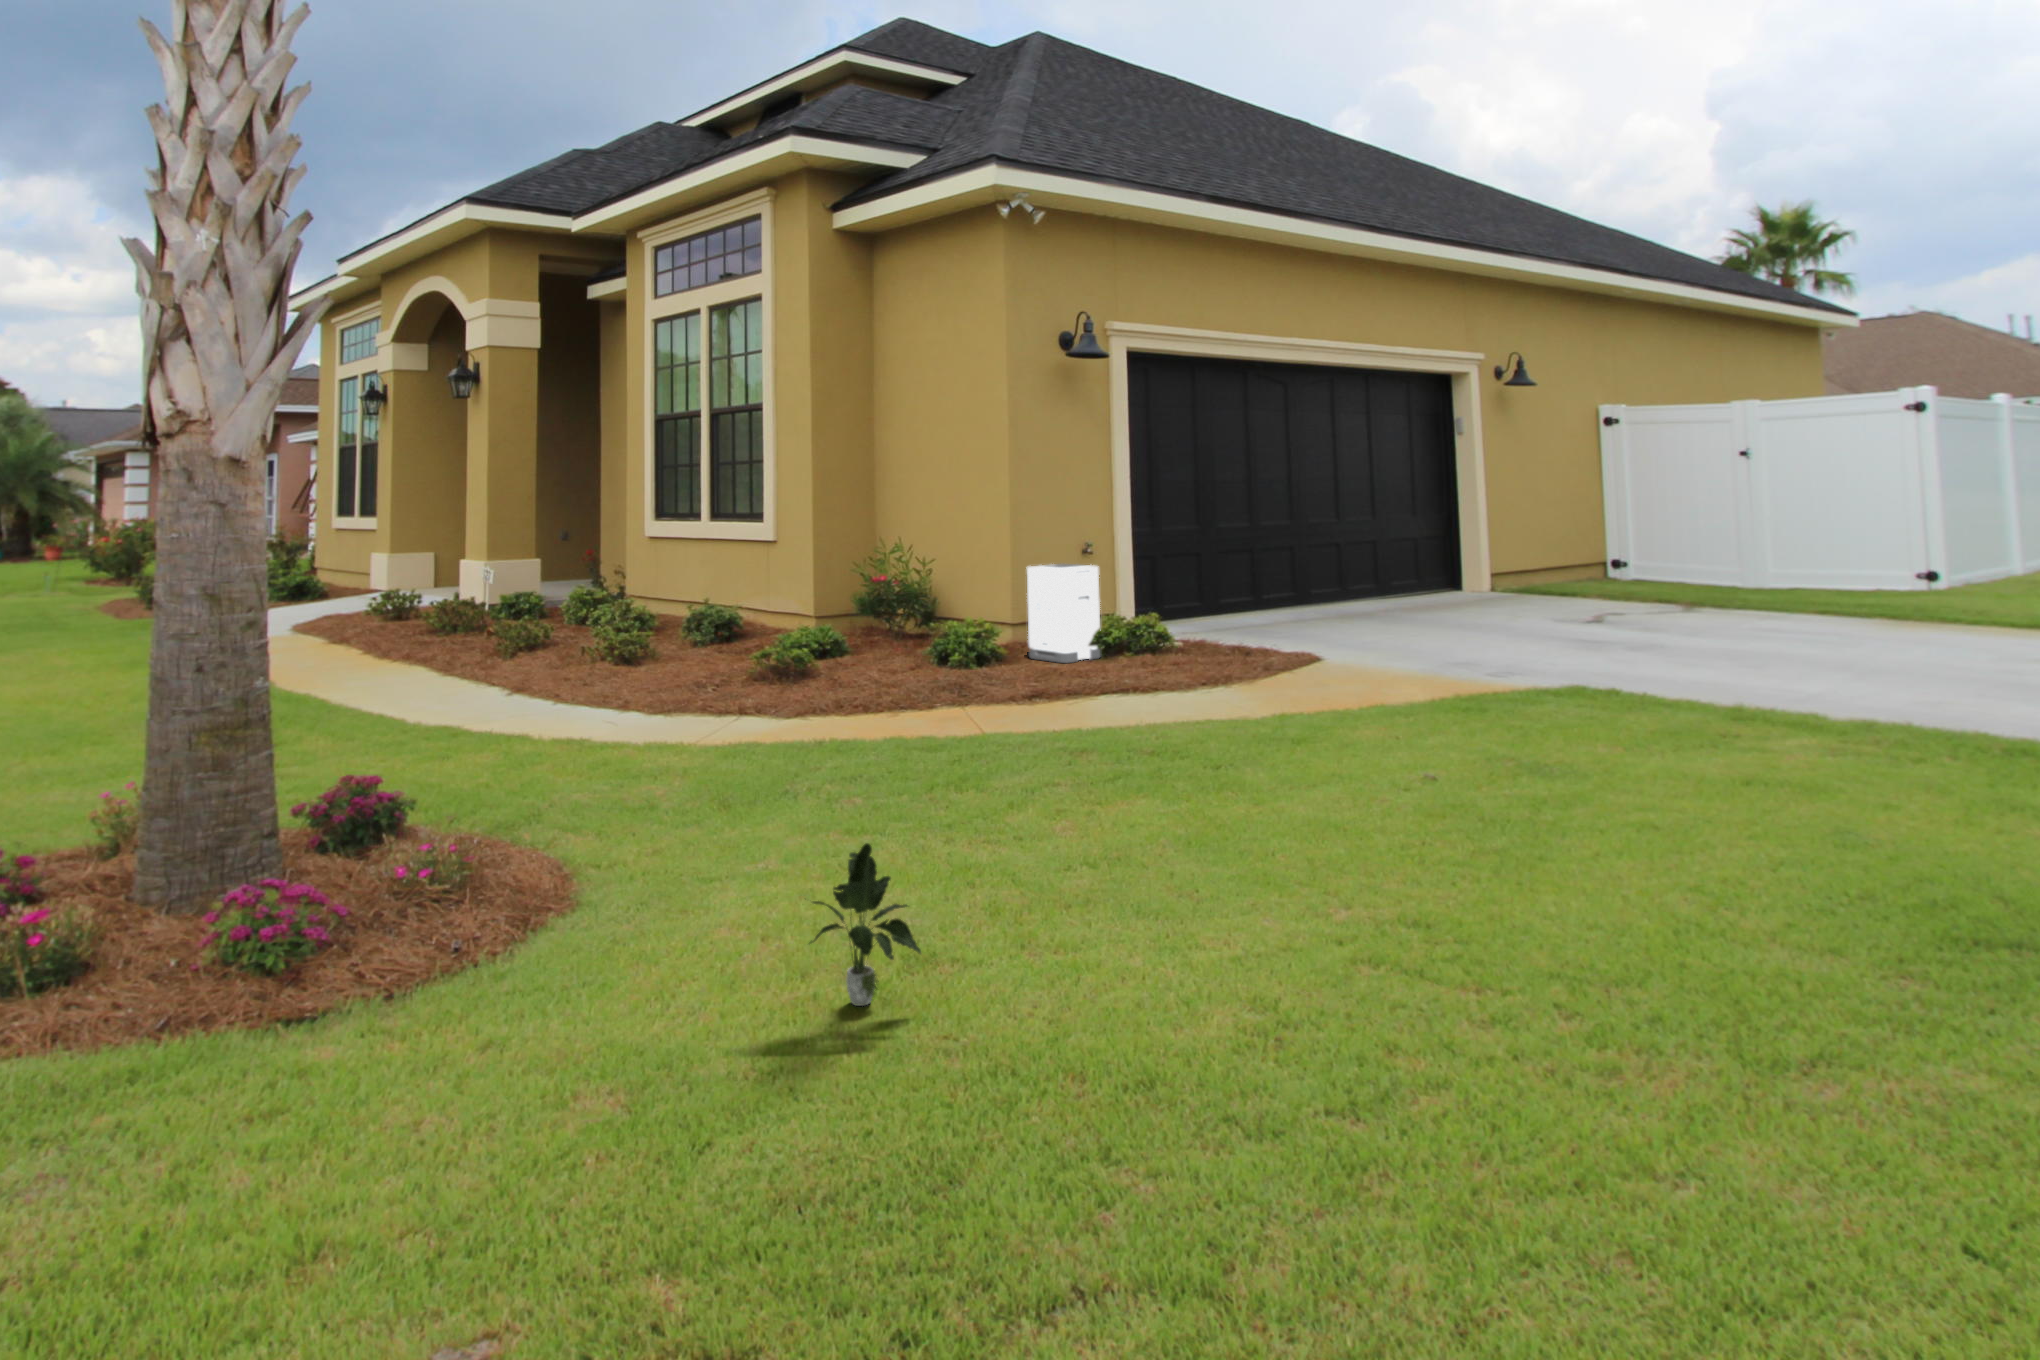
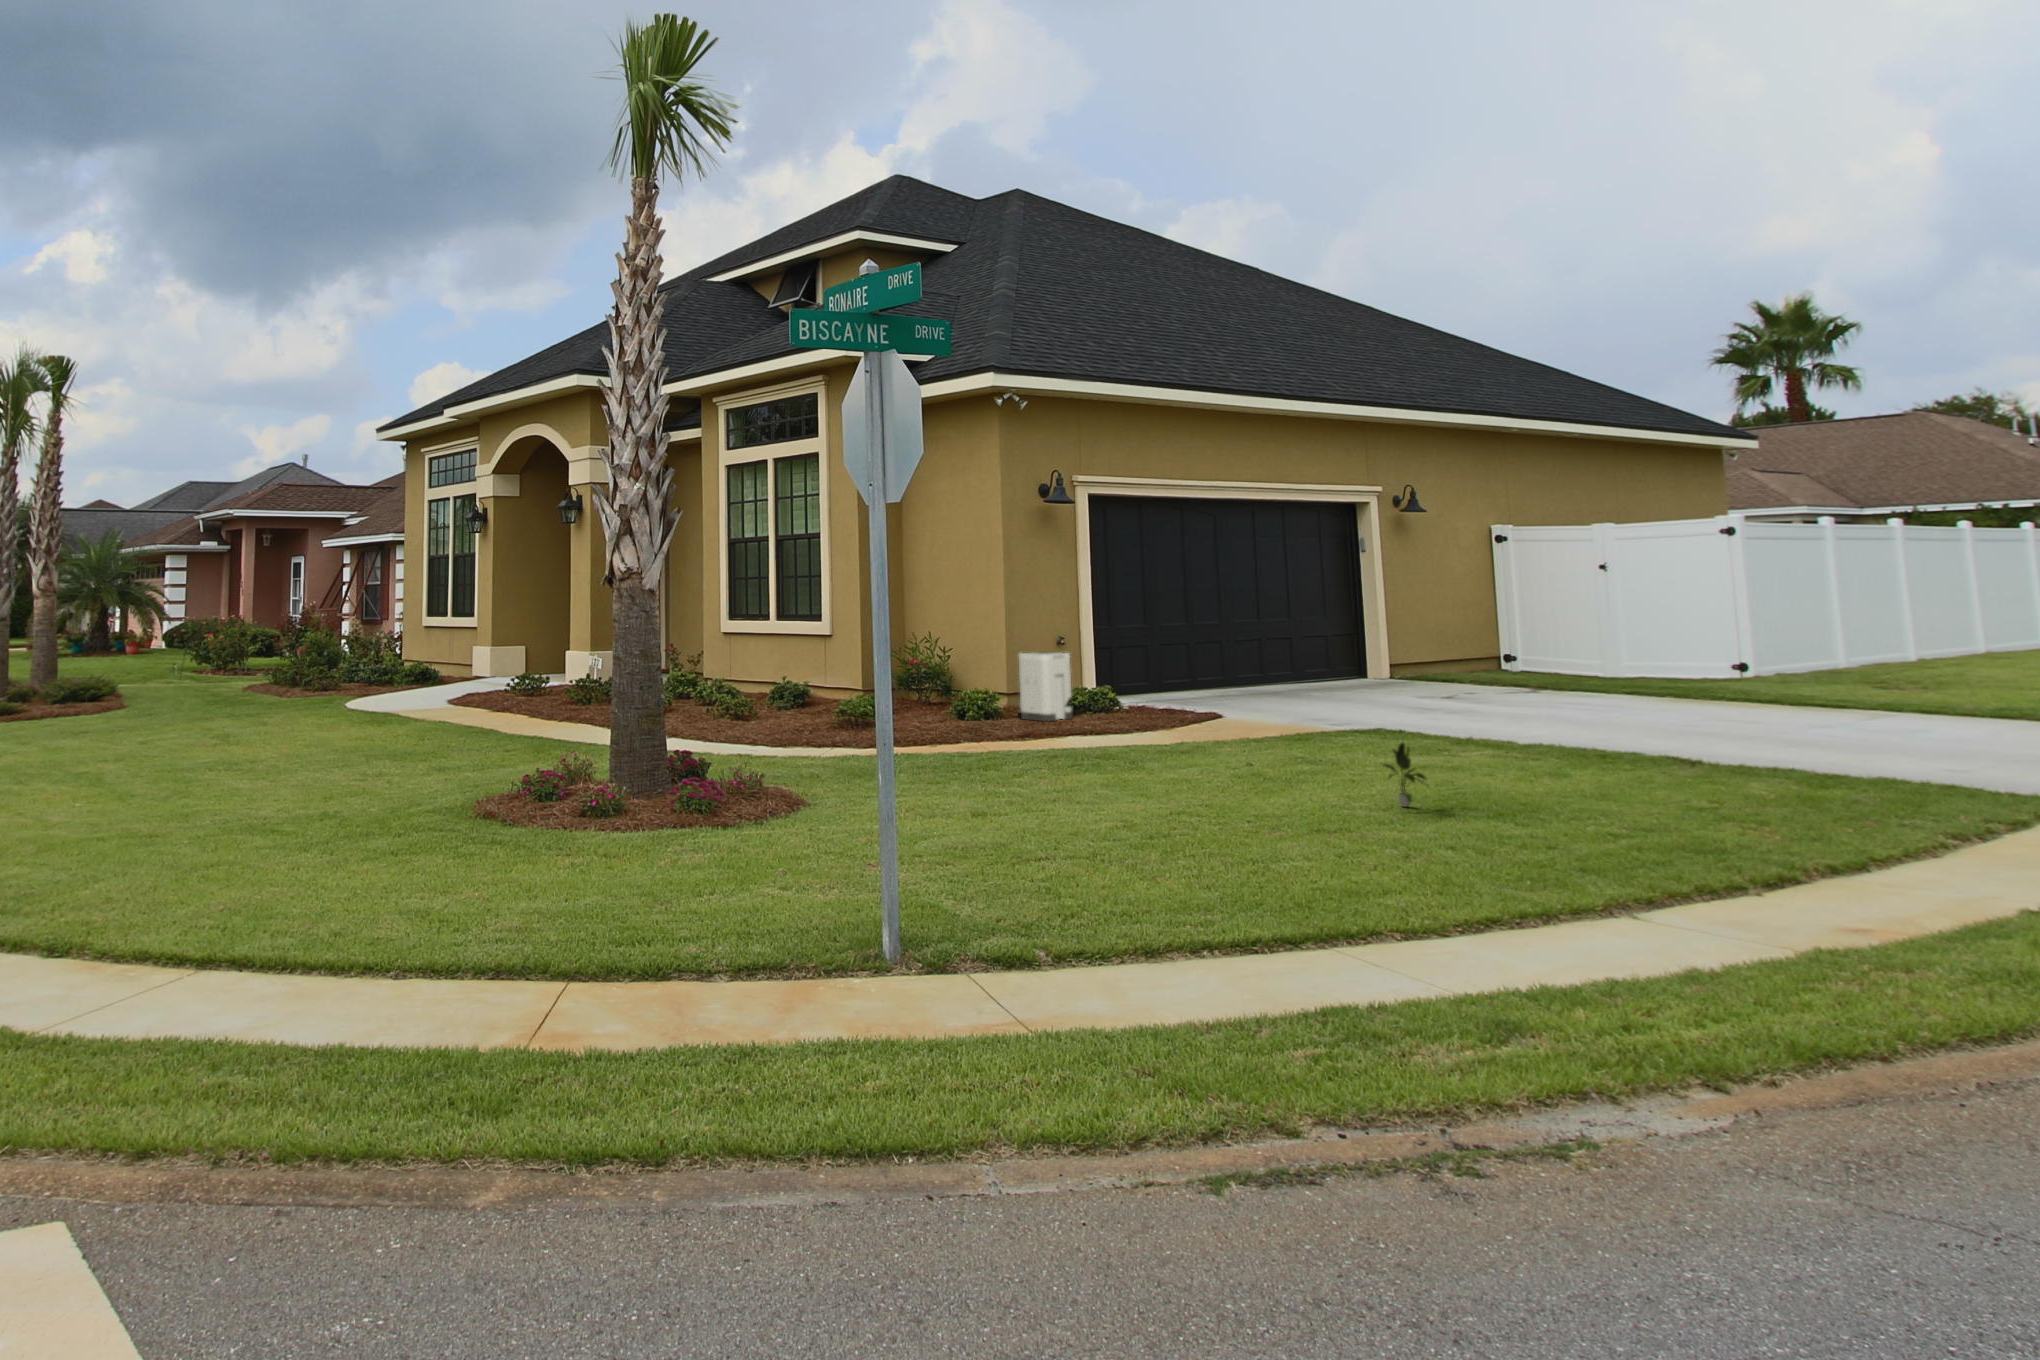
potted plant: present [810,843,921,1006] -> present [1384,743,1426,807]

